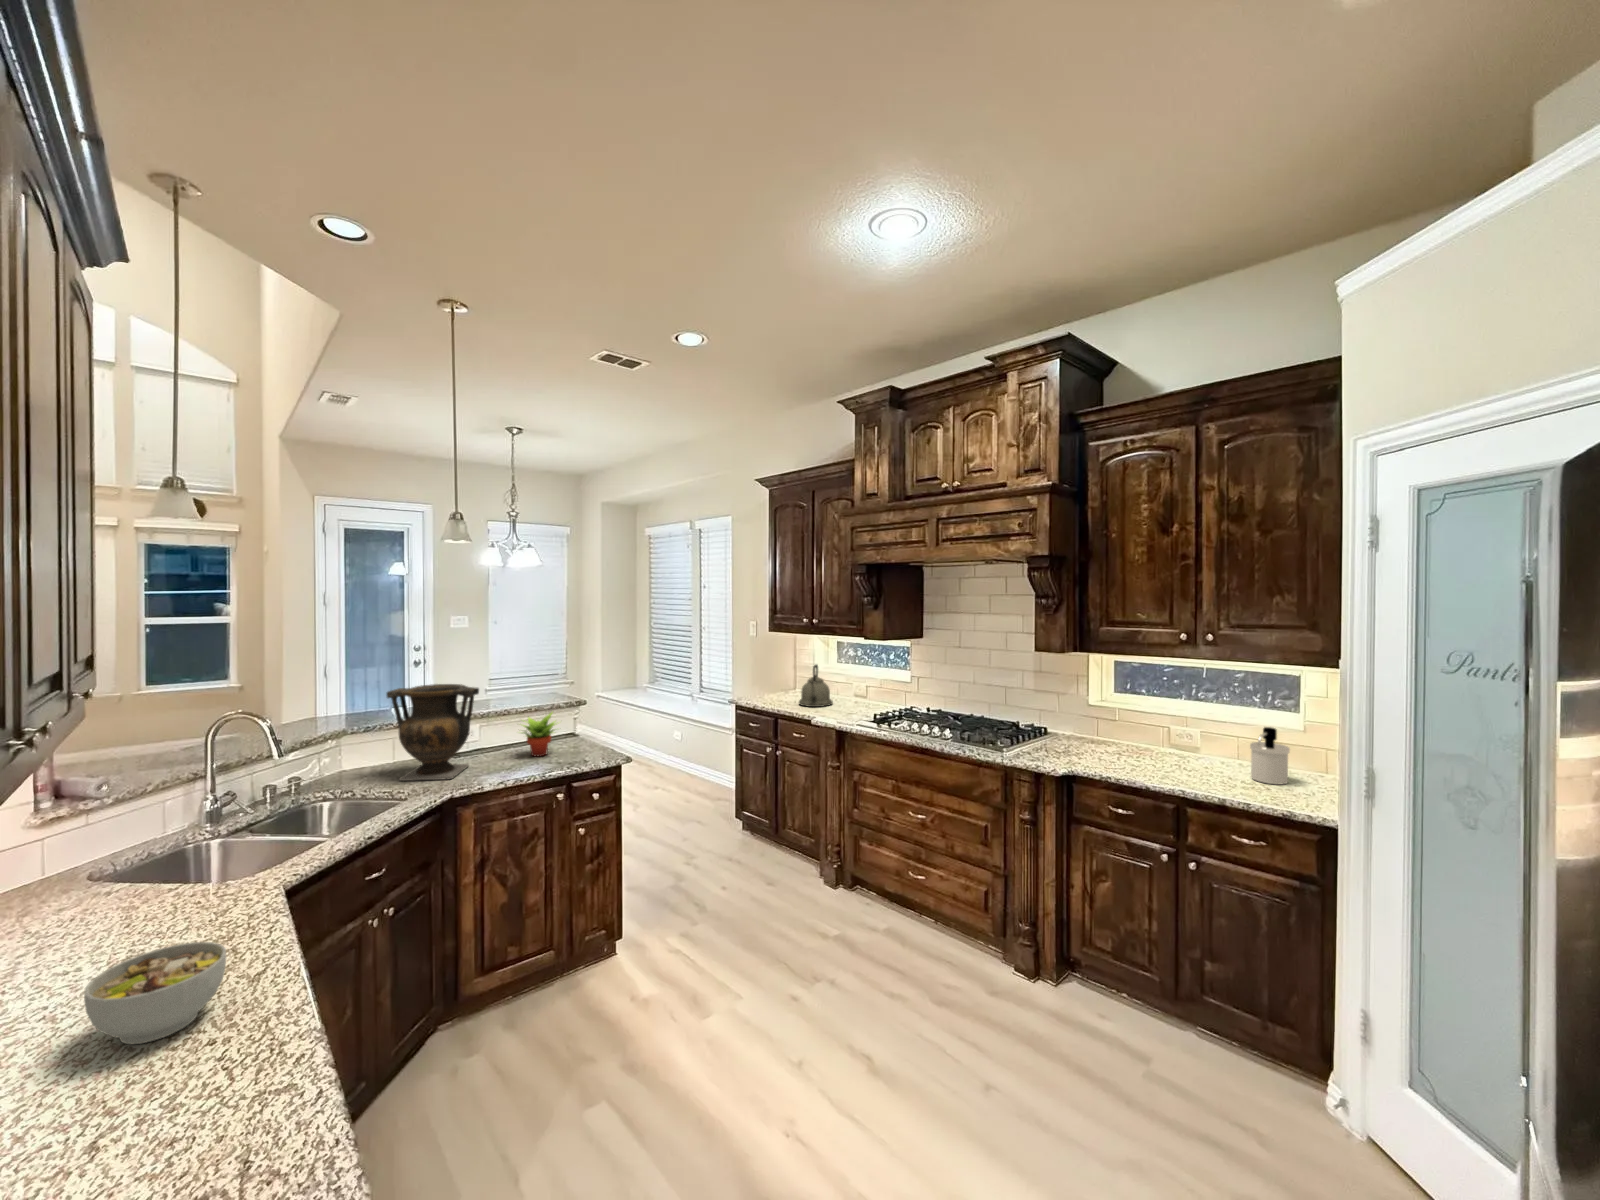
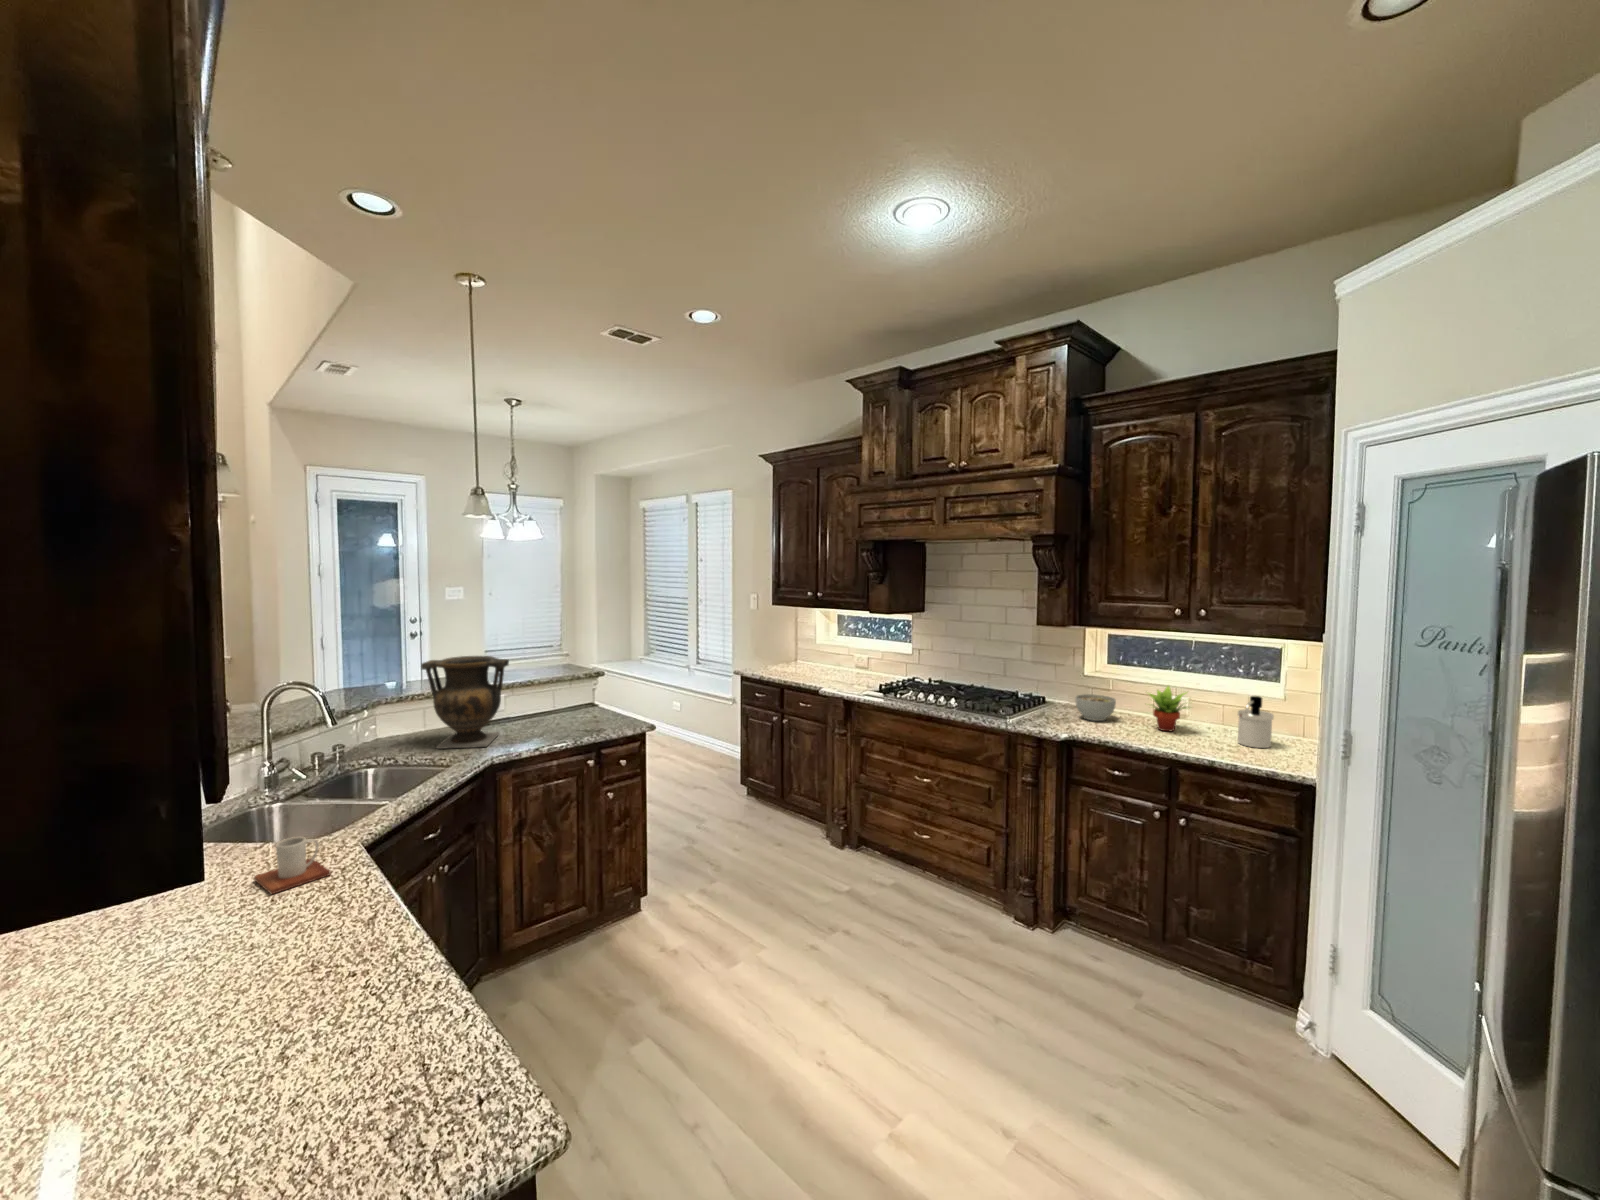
kettle: present [799,665,833,707] -> none [803,636,836,677]
succulent plant: present [523,712,555,756] -> present [1148,686,1188,731]
mug: none [154,879,237,943] -> present [254,837,331,894]
bowl: present [84,942,226,1044] -> present [1075,694,1116,721]

